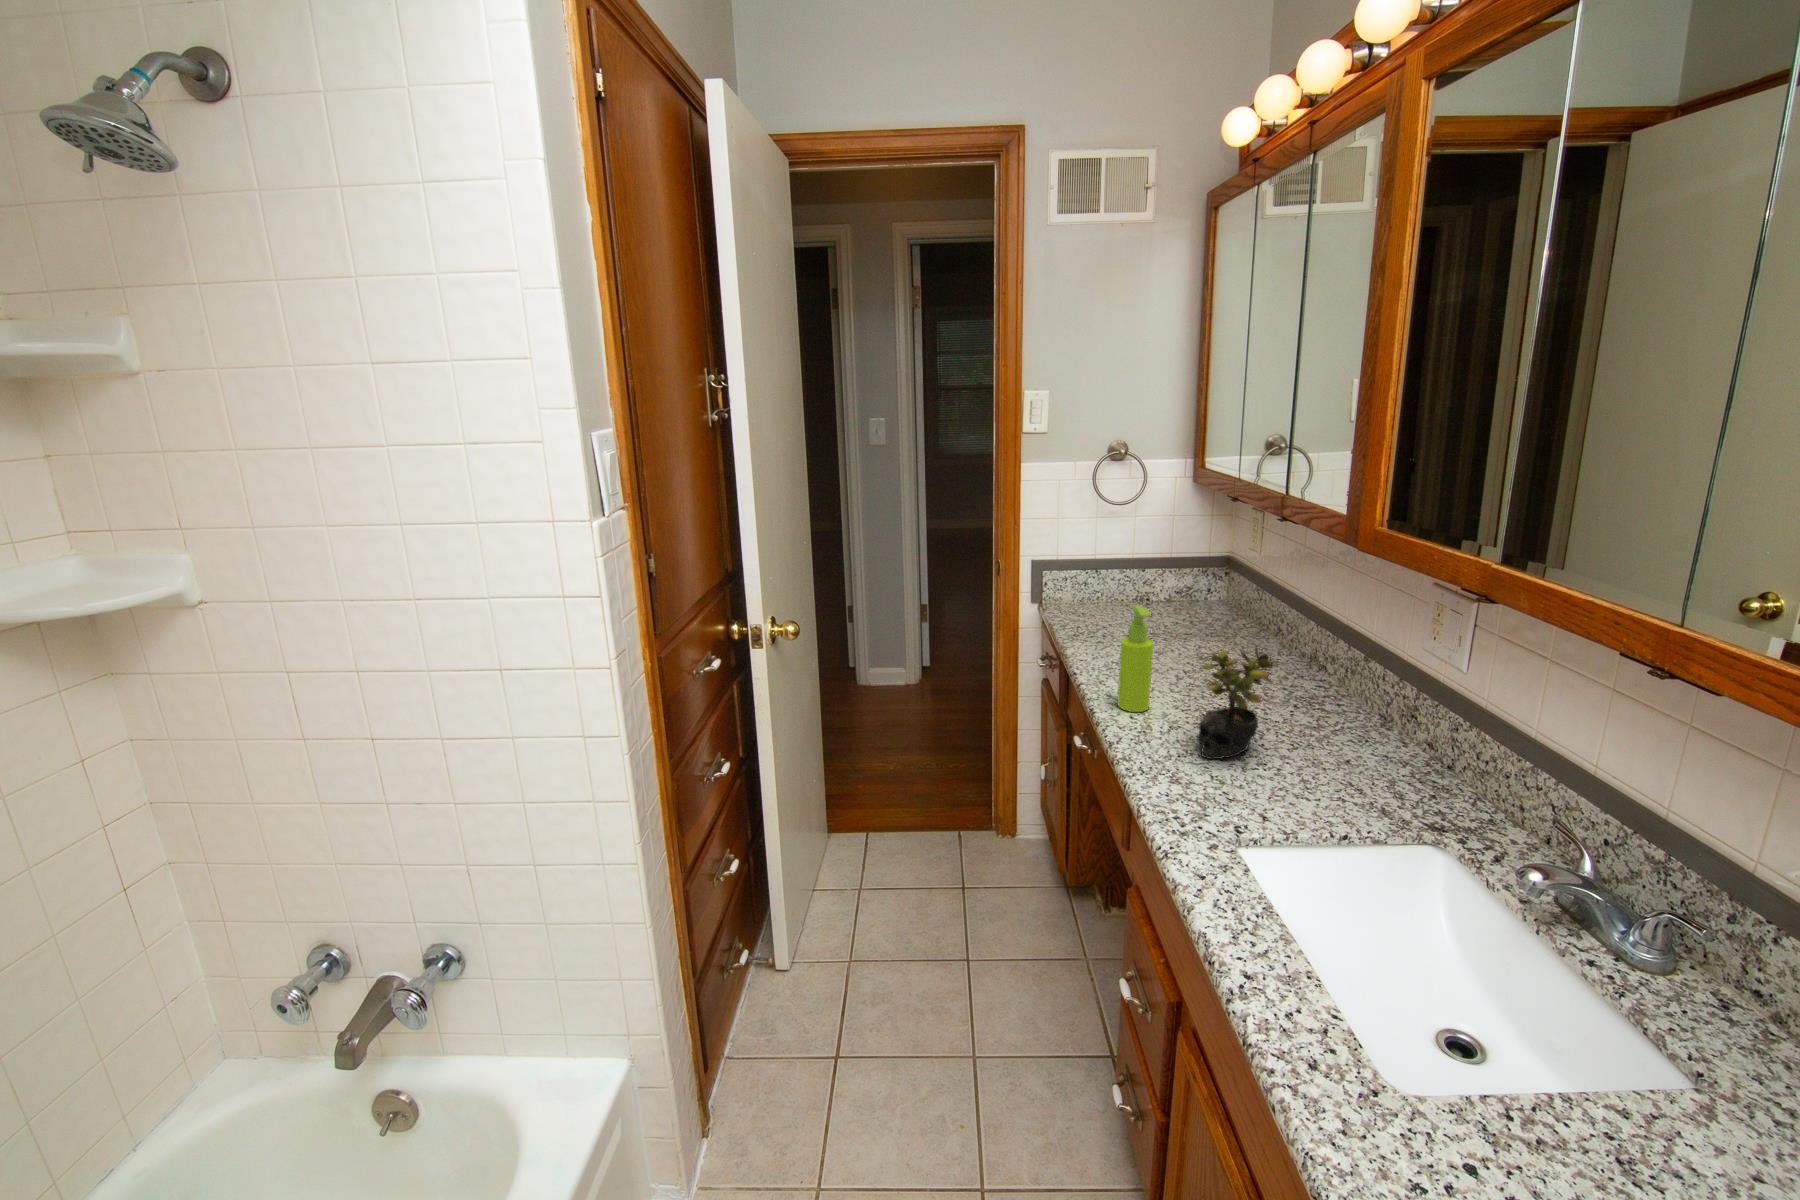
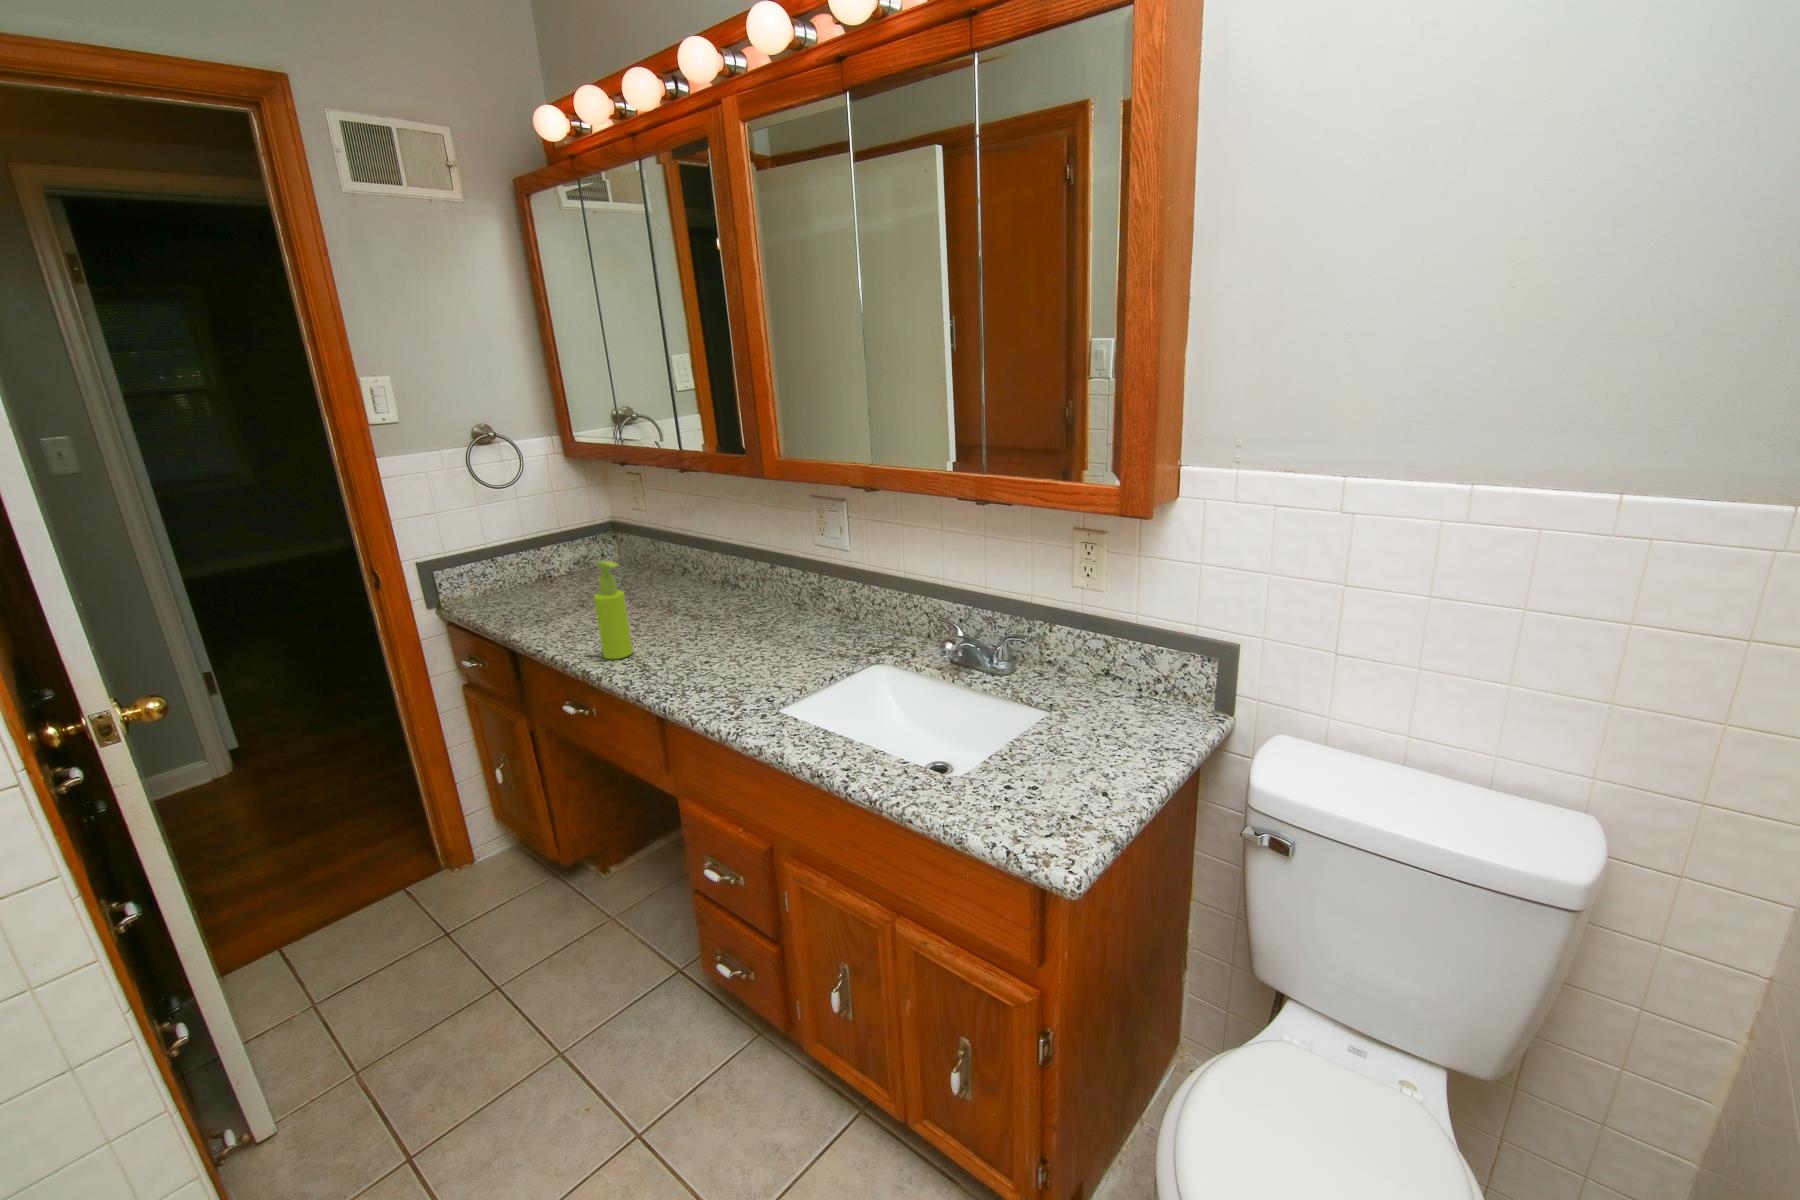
succulent plant: present [1197,647,1277,759] -> none [679,566,739,667]

